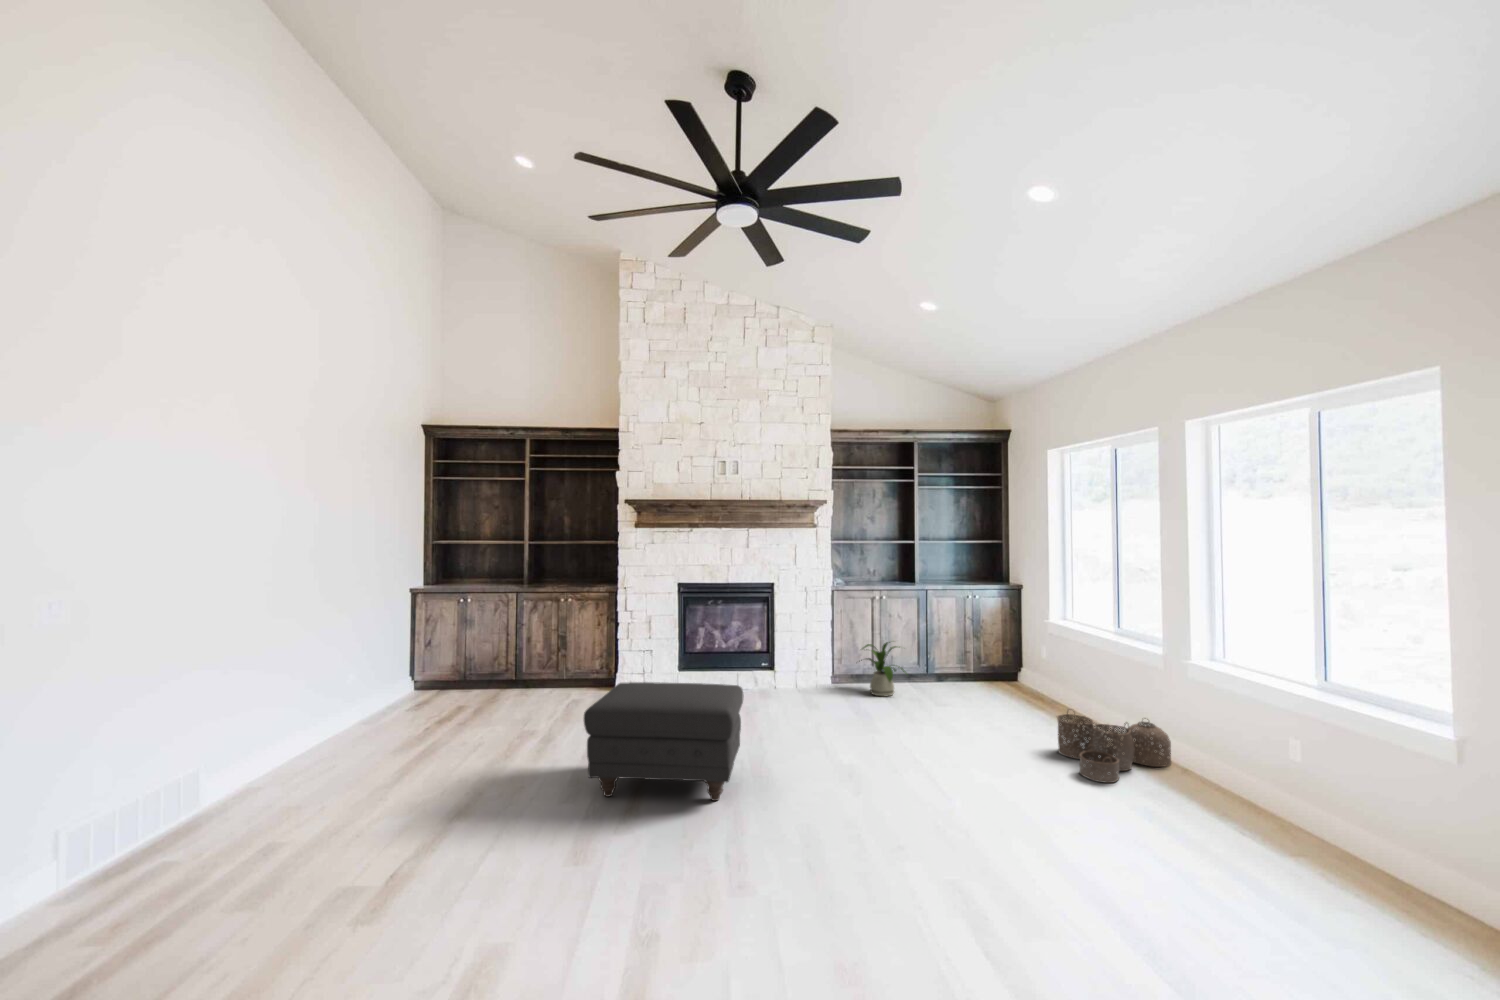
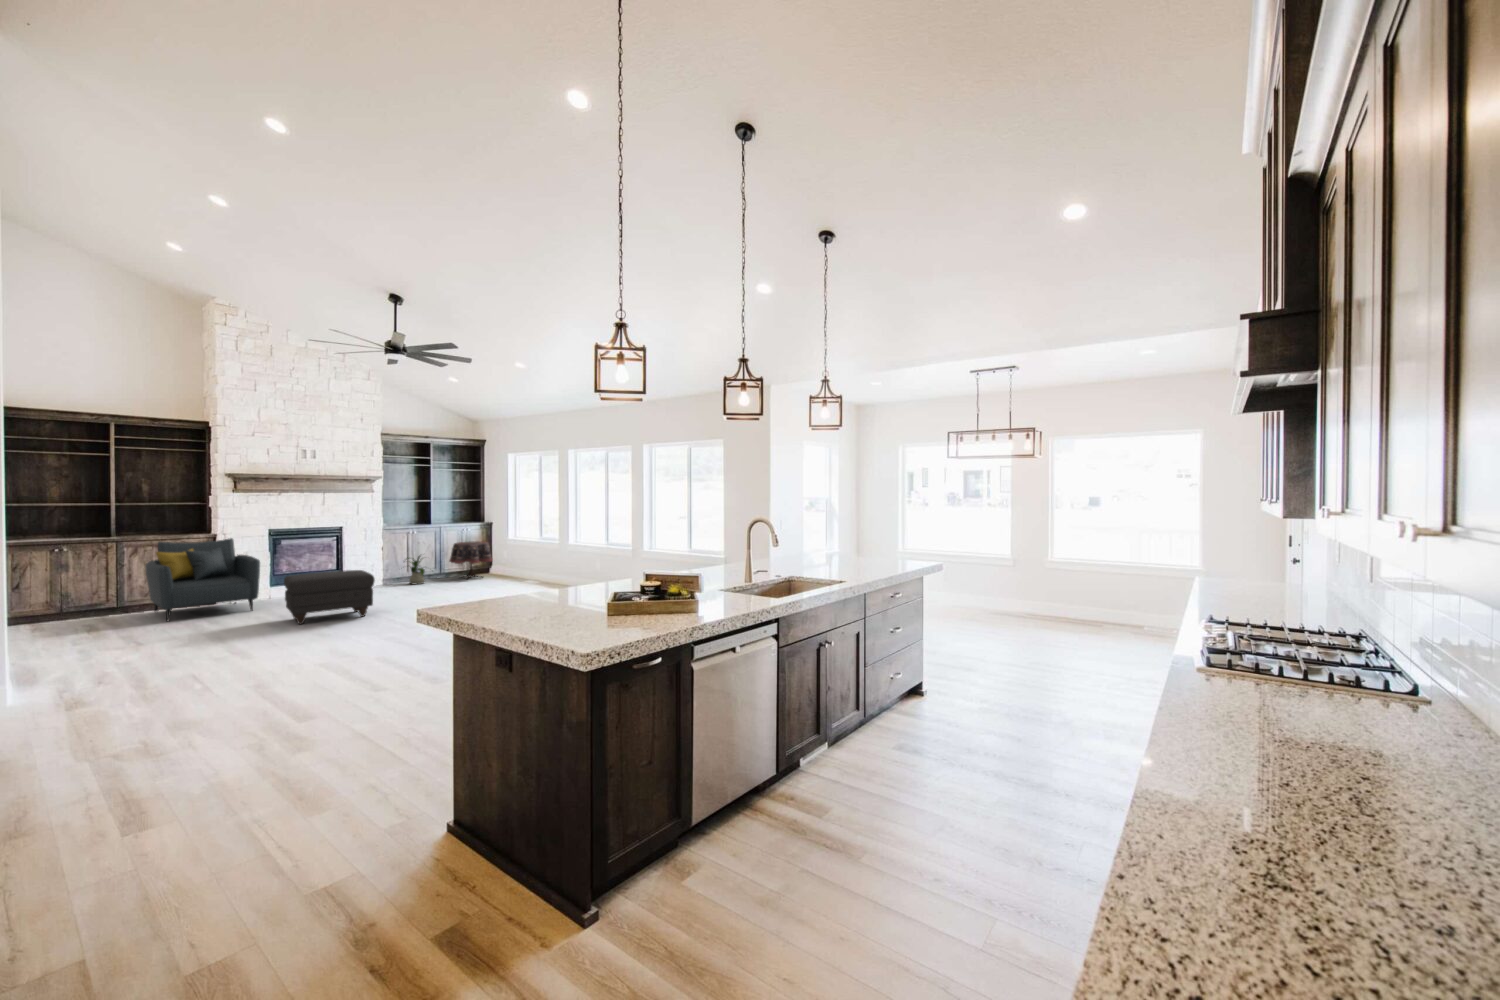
armchair: none [510,595,643,722] -> present [146,538,260,621]
side table: none [940,621,1021,699] -> present [449,541,492,578]
woven basket: present [1057,713,1172,783] -> none [511,568,554,590]

